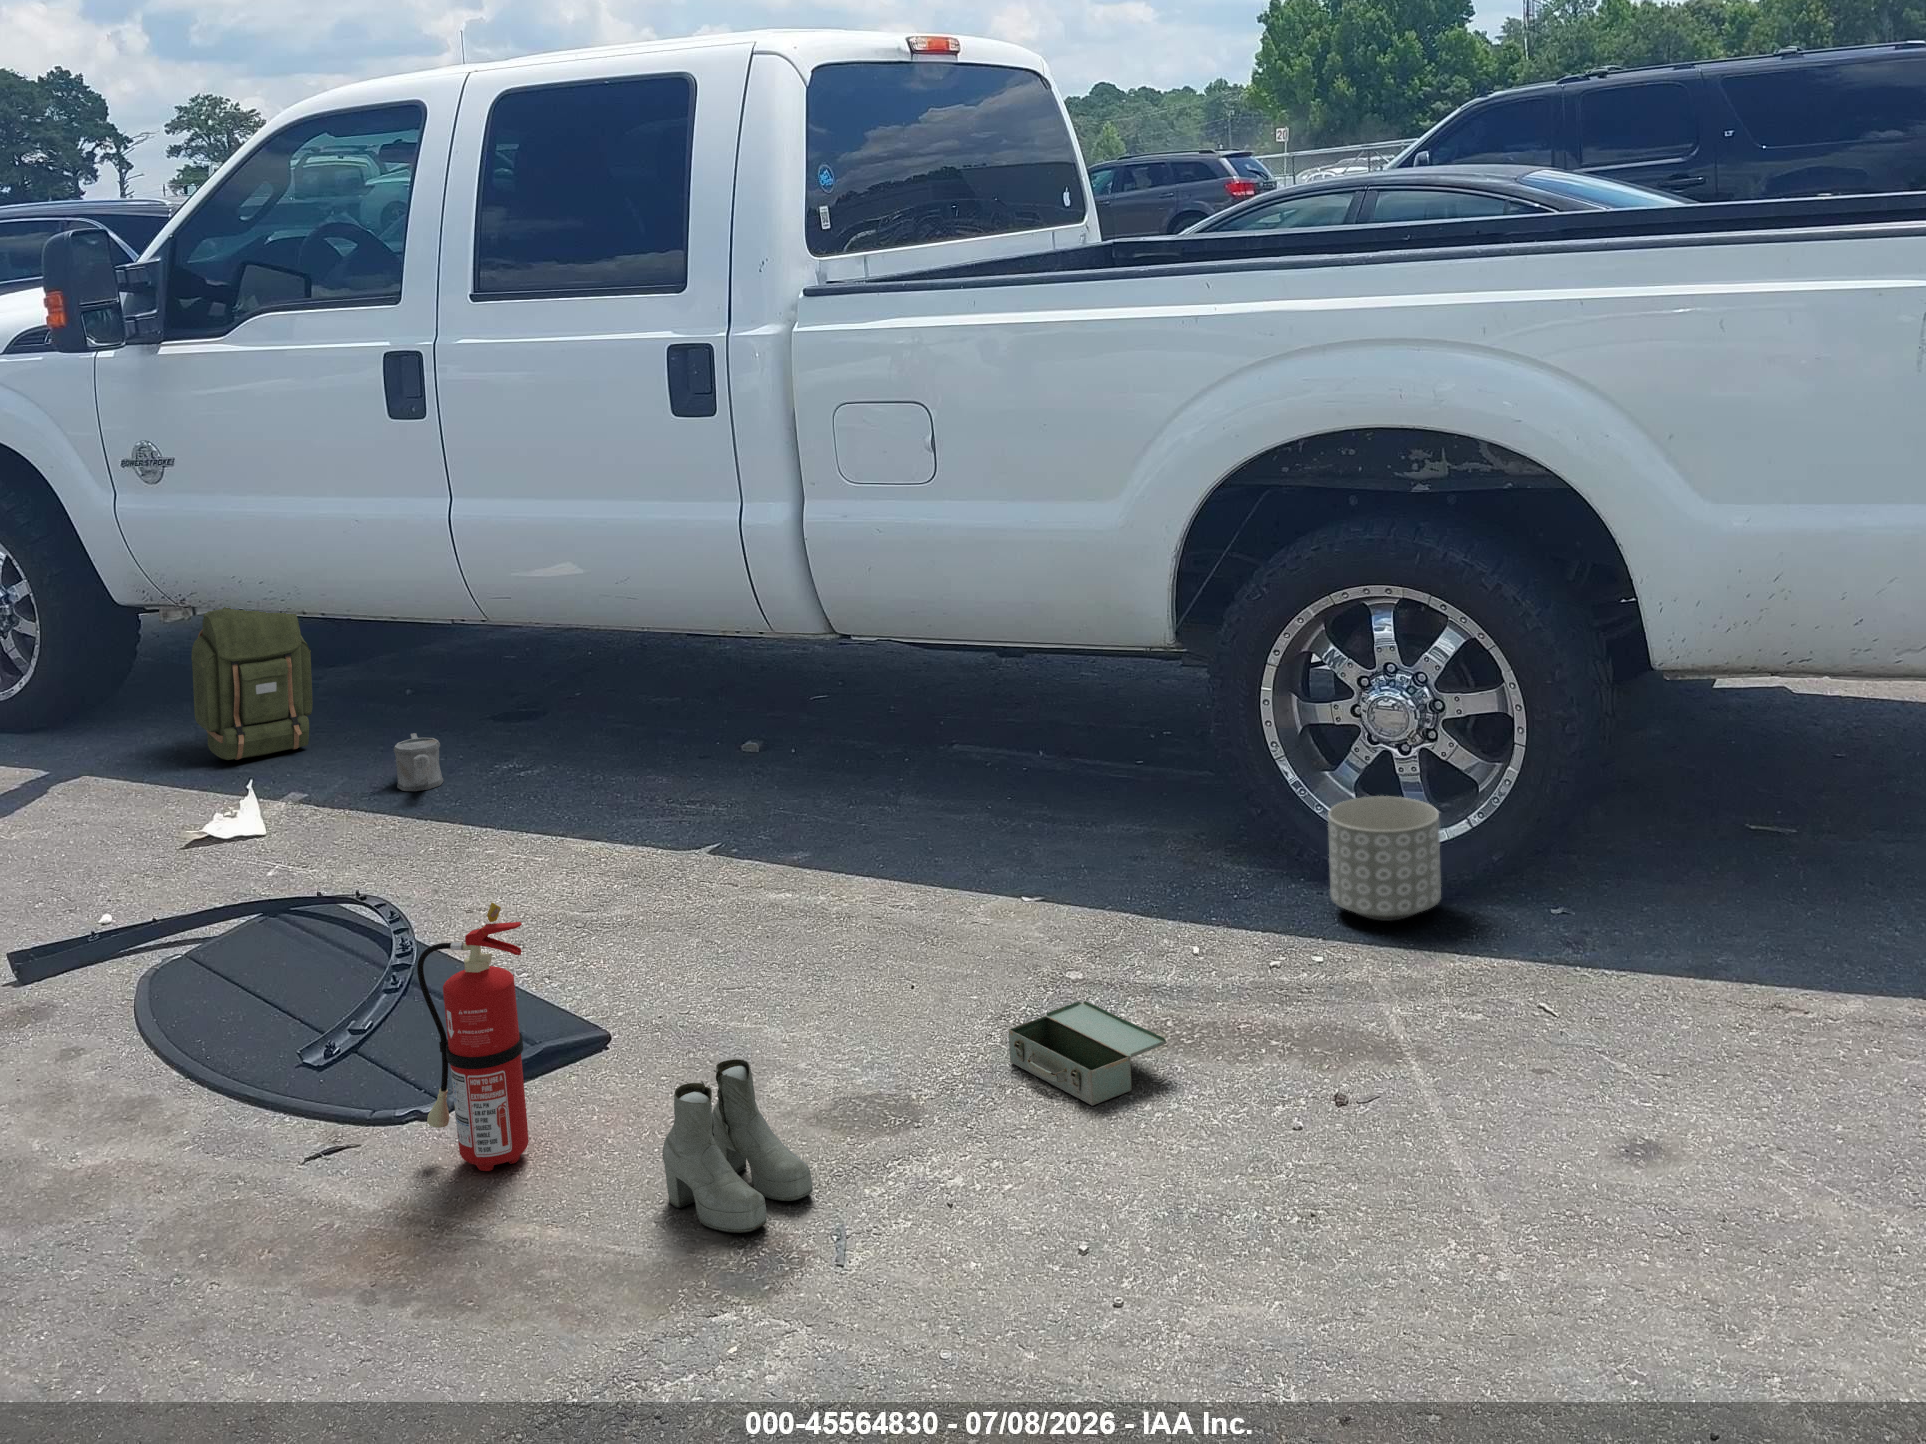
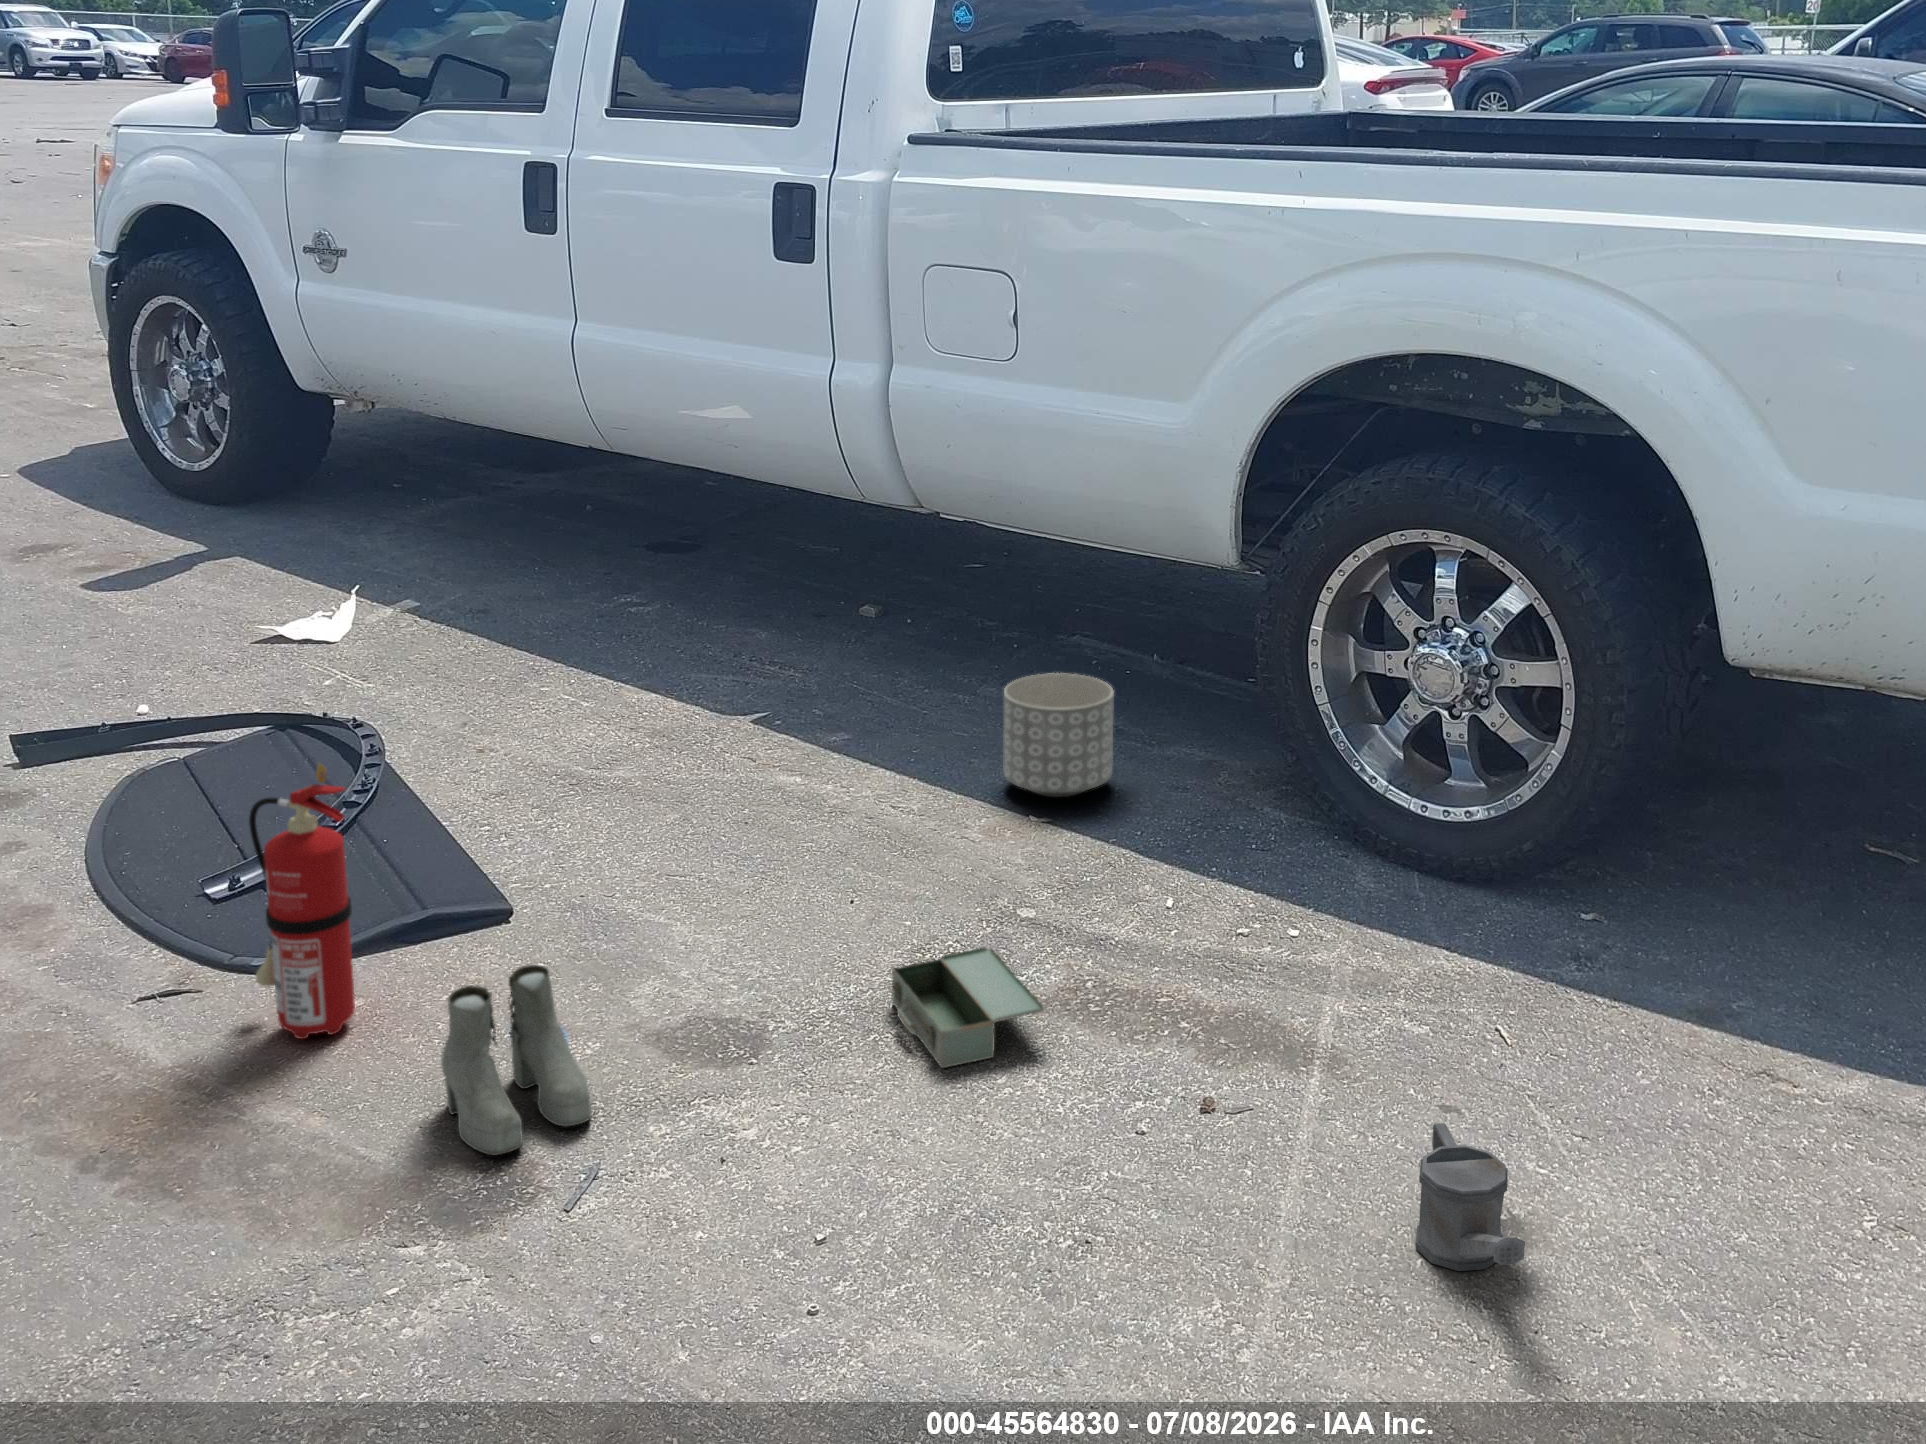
backpack: present [191,606,313,760] -> none [353,399,473,557]
watering can: present [394,733,444,791] -> present [1416,1123,1525,1271]
planter: present [1328,796,1441,921] -> present [1003,673,1114,797]

